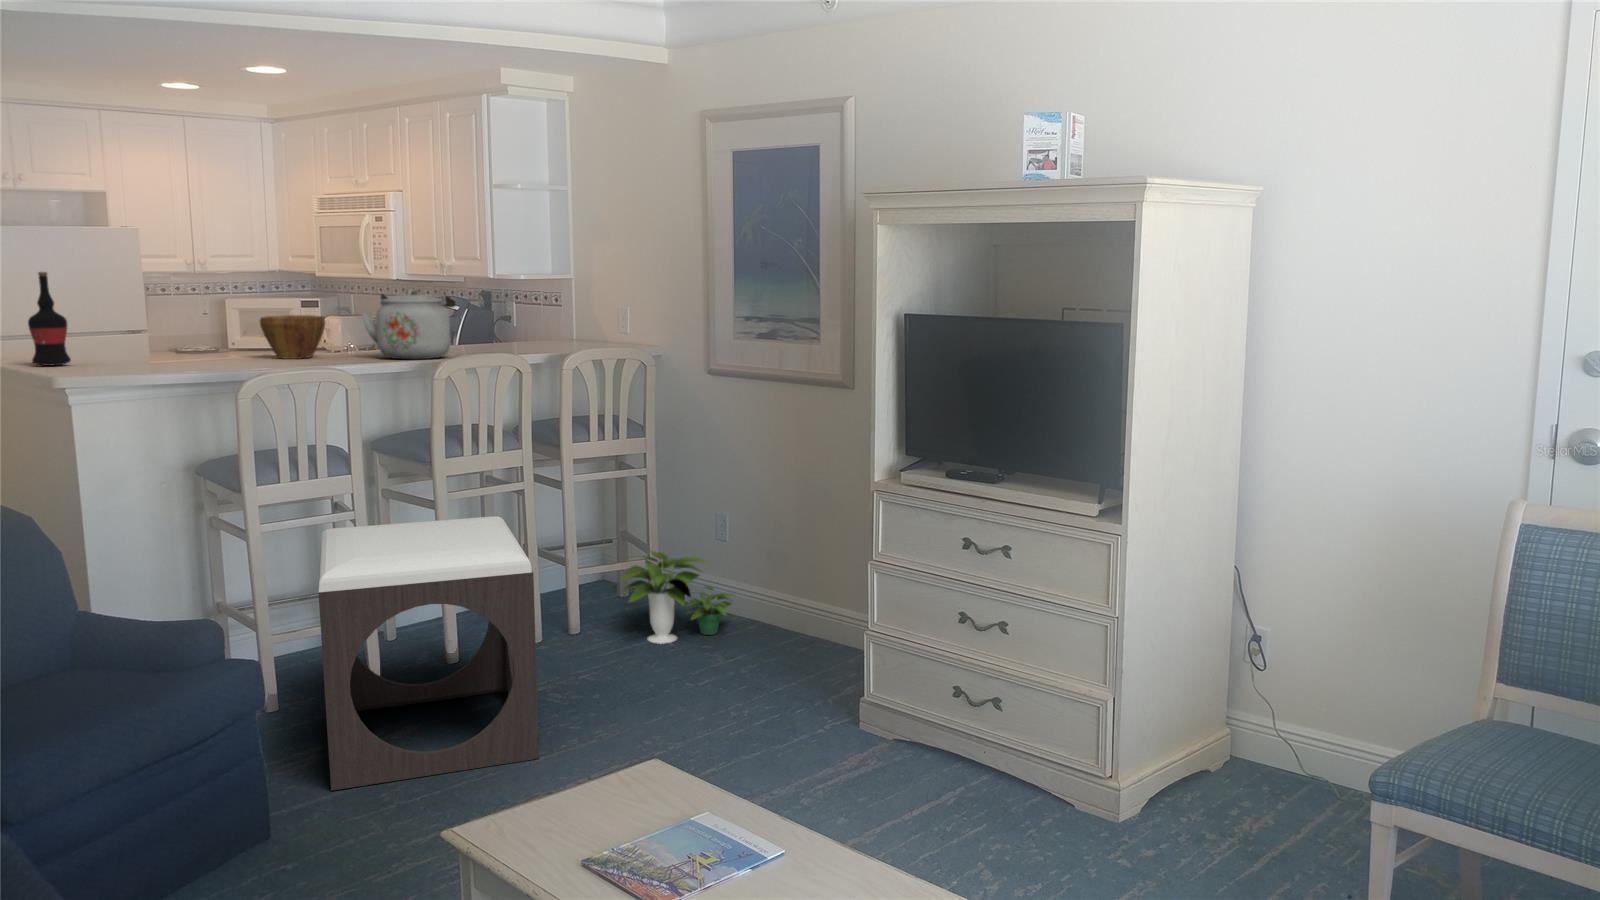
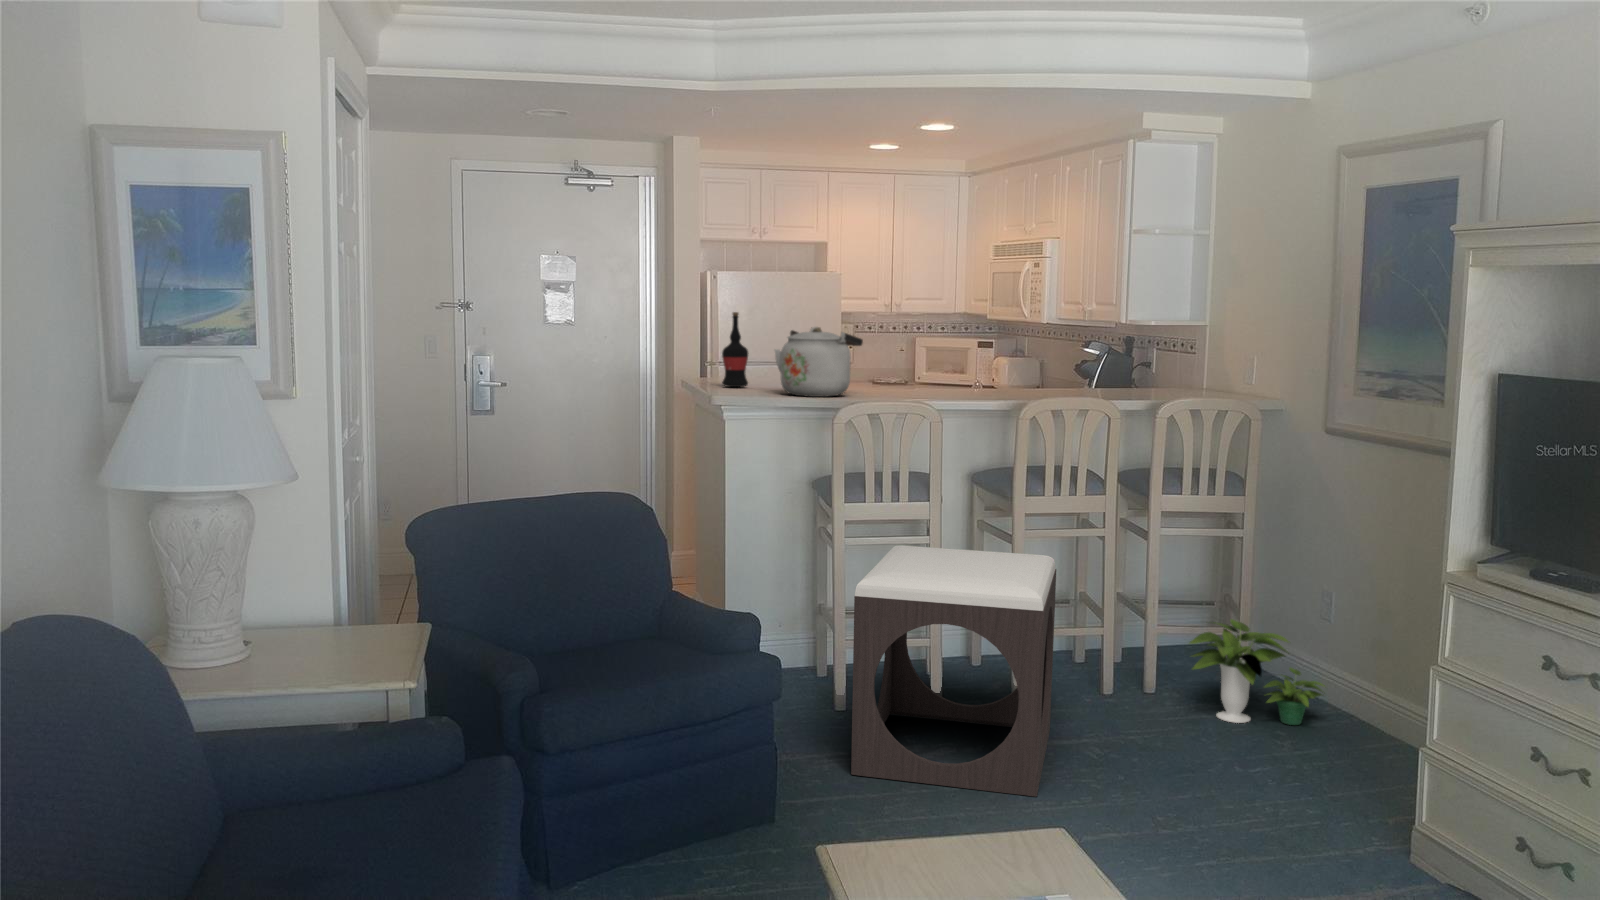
kettle: present [362,289,456,359] -> present [775,327,863,397]
bowl: present [260,315,325,359] -> none [895,353,949,392]

